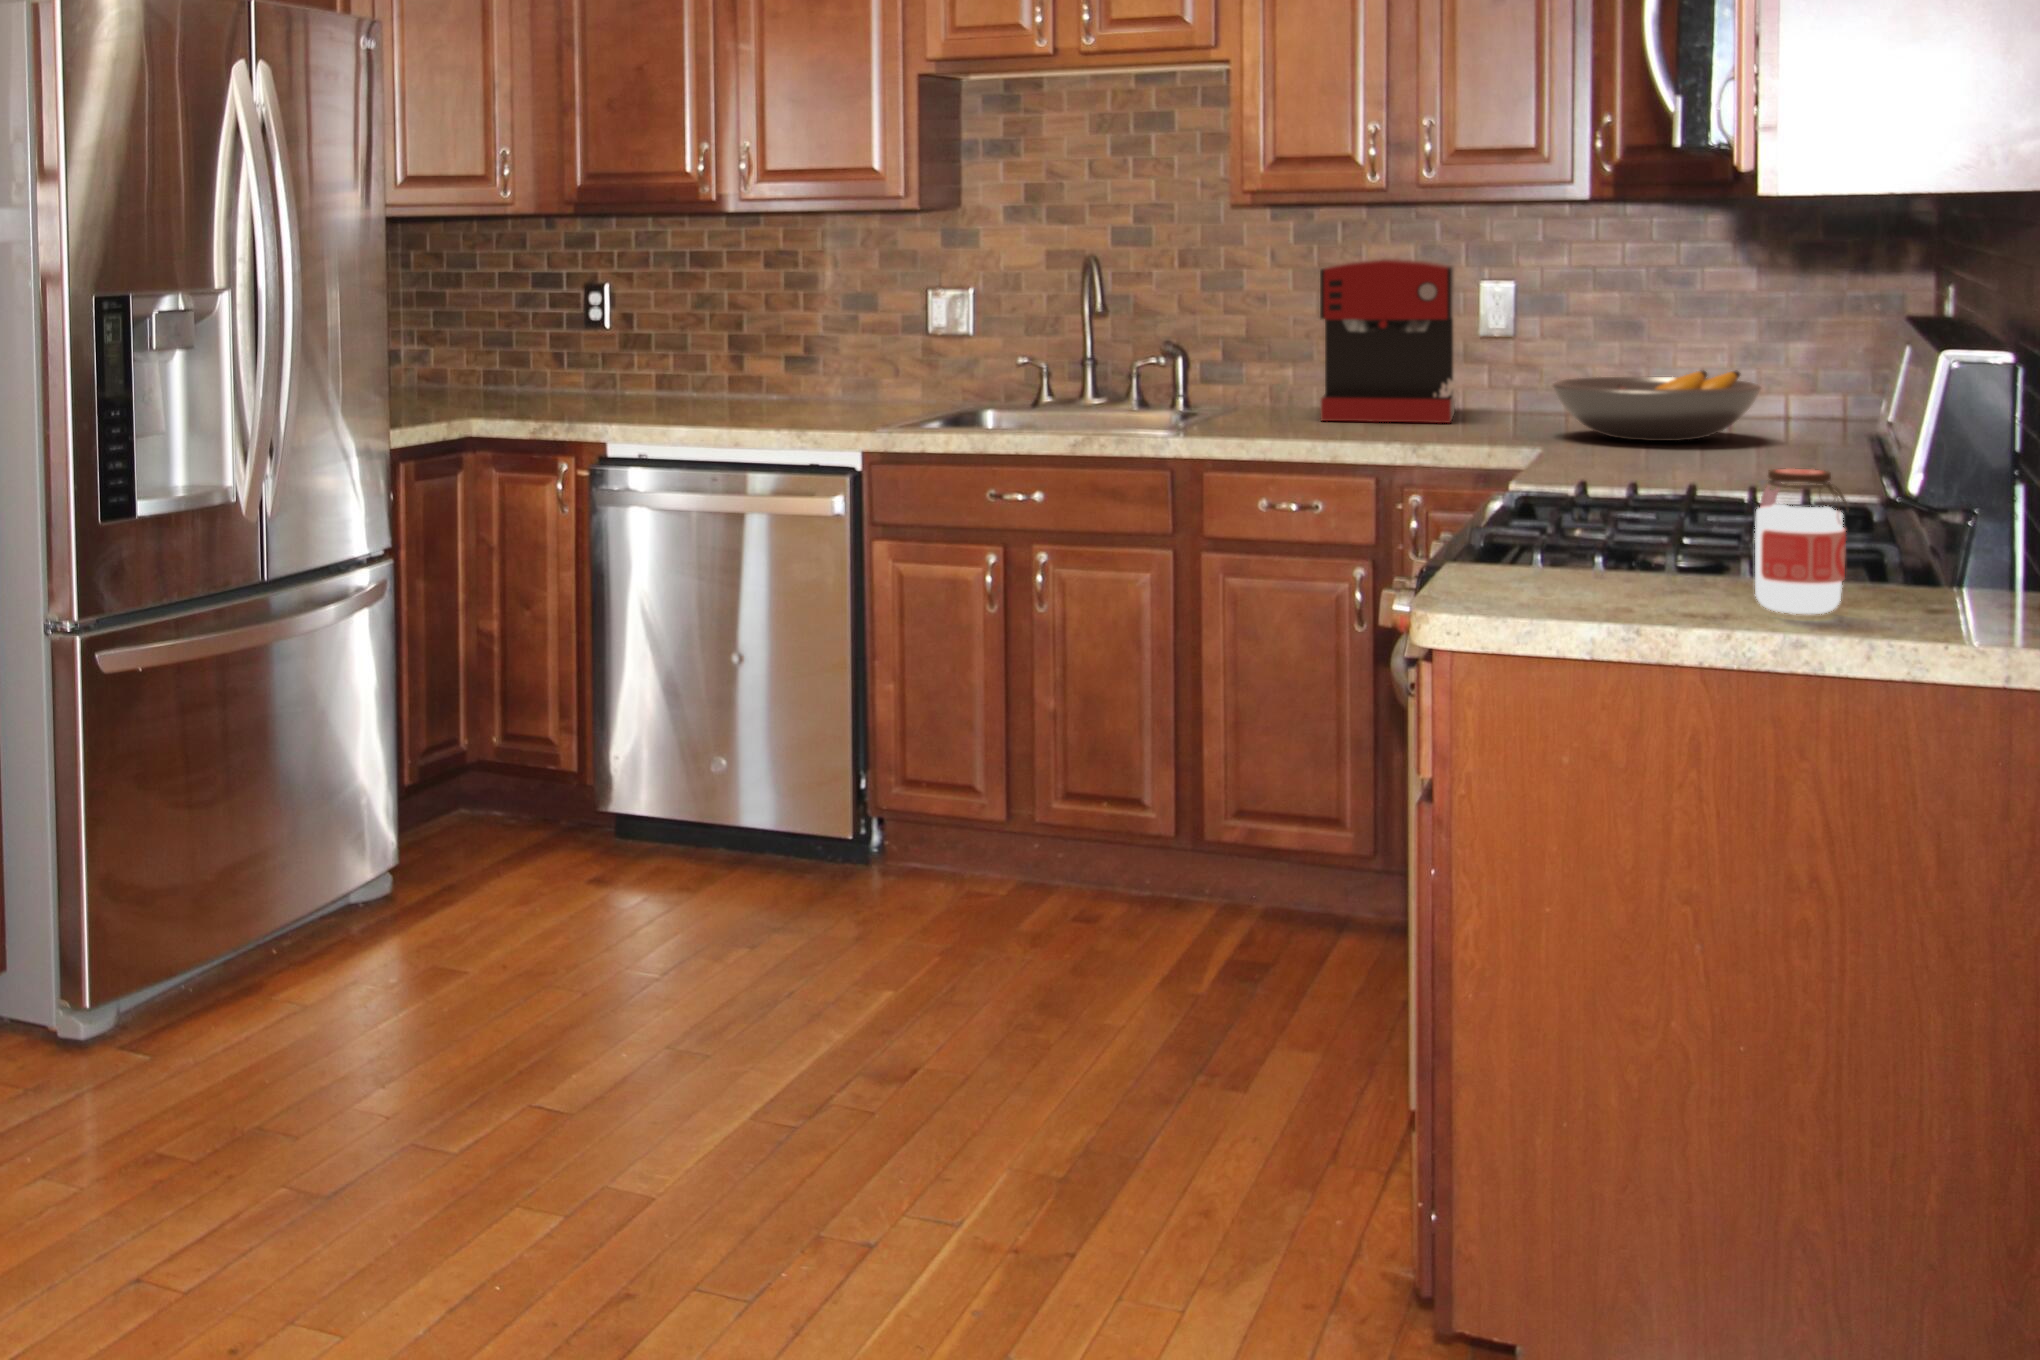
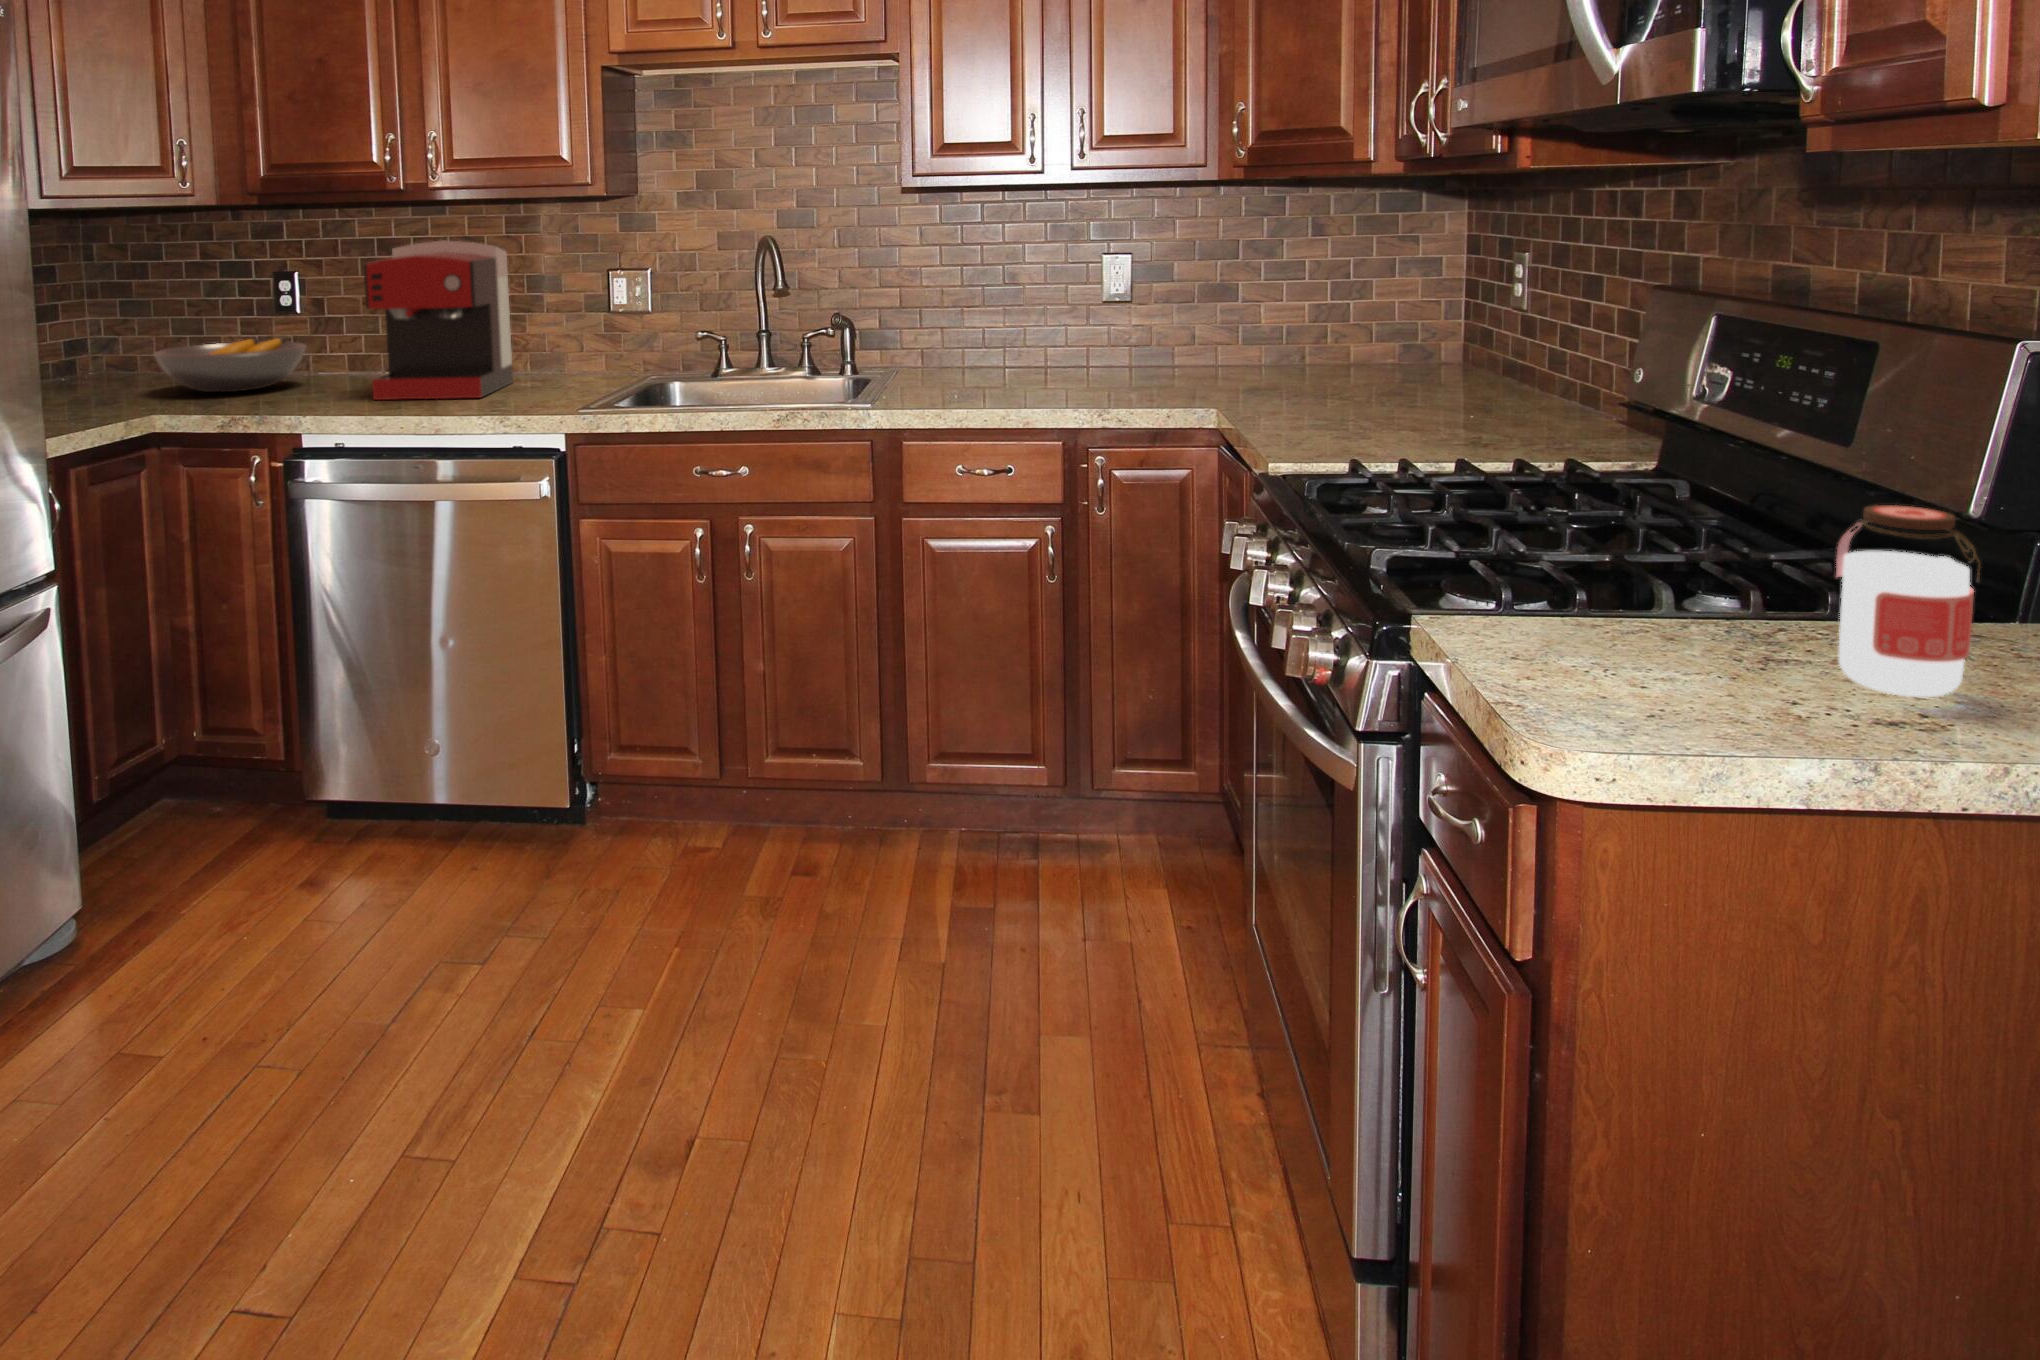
coffee maker: present [1320,259,1455,423] -> present [364,240,513,400]
fruit bowl: present [1553,370,1761,441] -> present [154,337,306,392]

